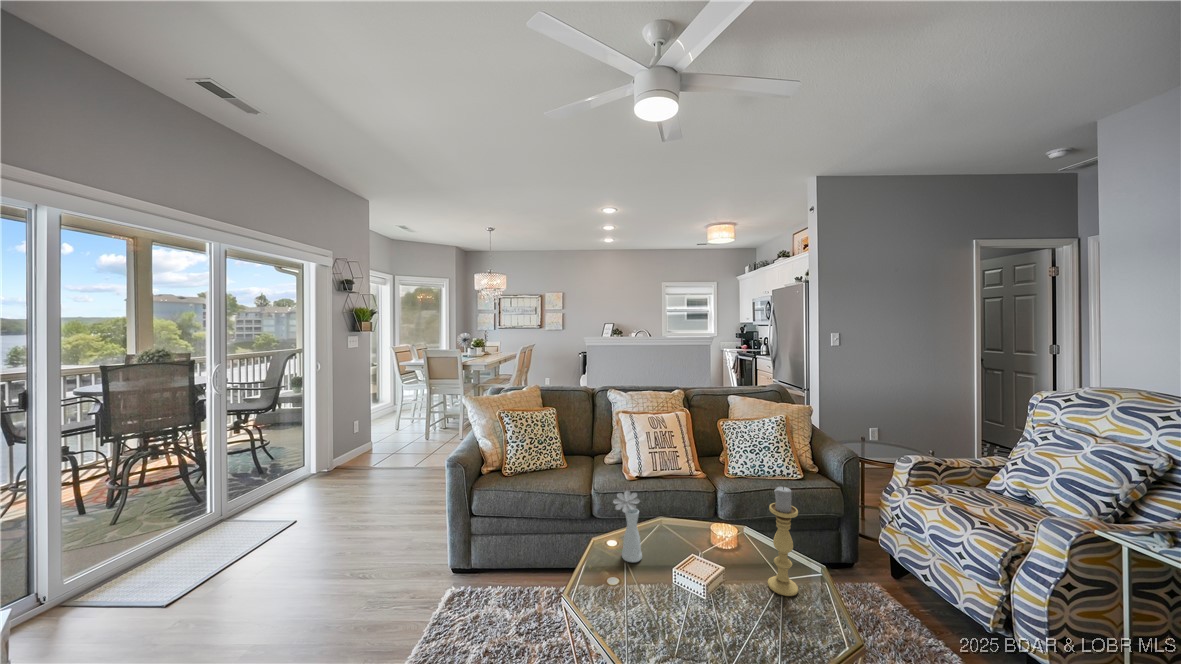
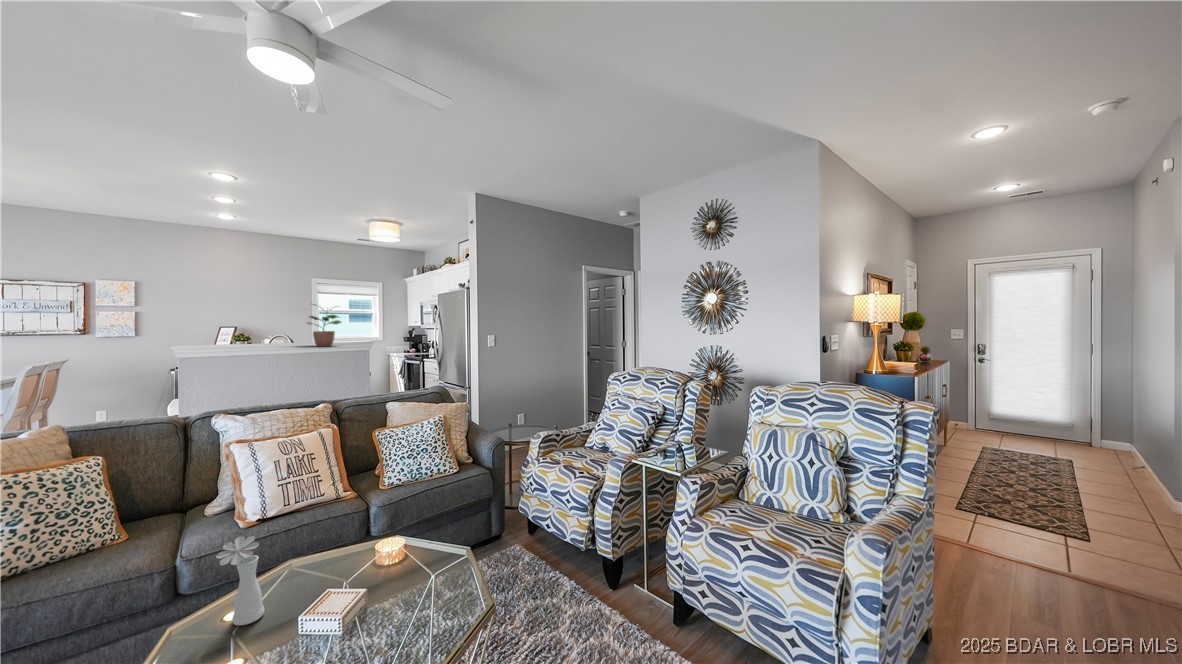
potted plant: none [661,304,689,340] -> present [307,304,341,347]
candle holder: present [768,487,798,596] -> none [417,482,445,586]

